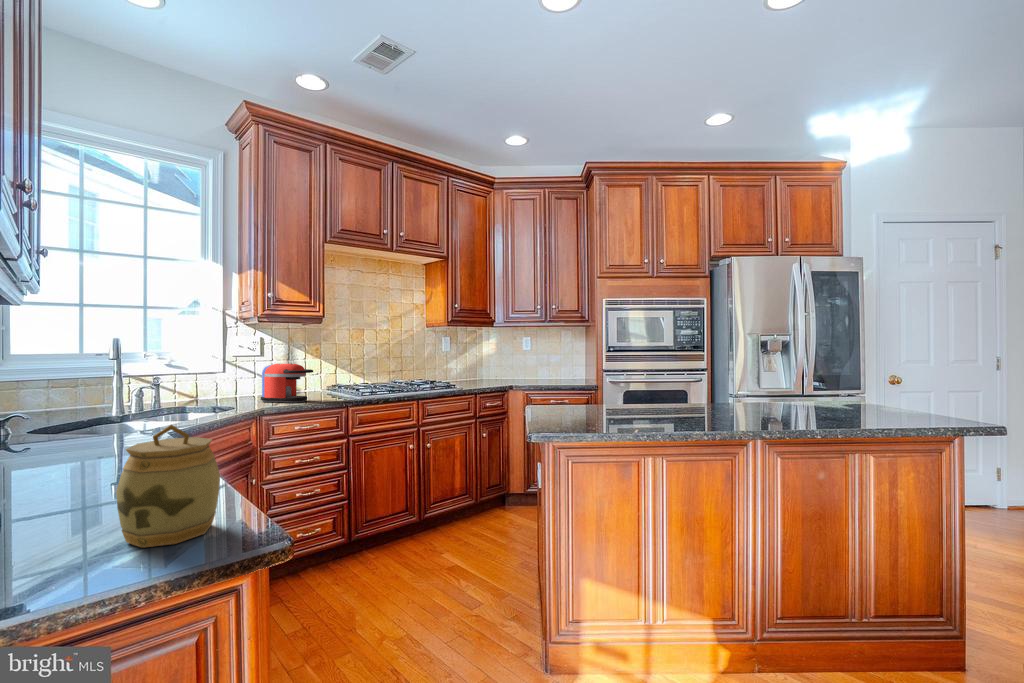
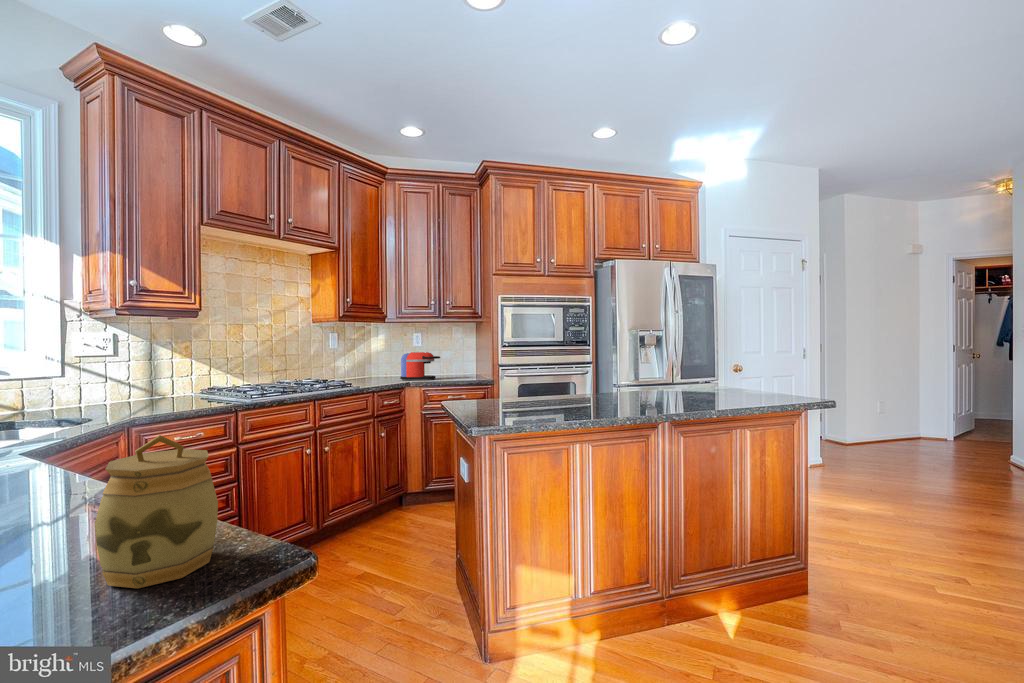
coffee maker: present [260,364,313,403] -> present [400,352,440,380]

